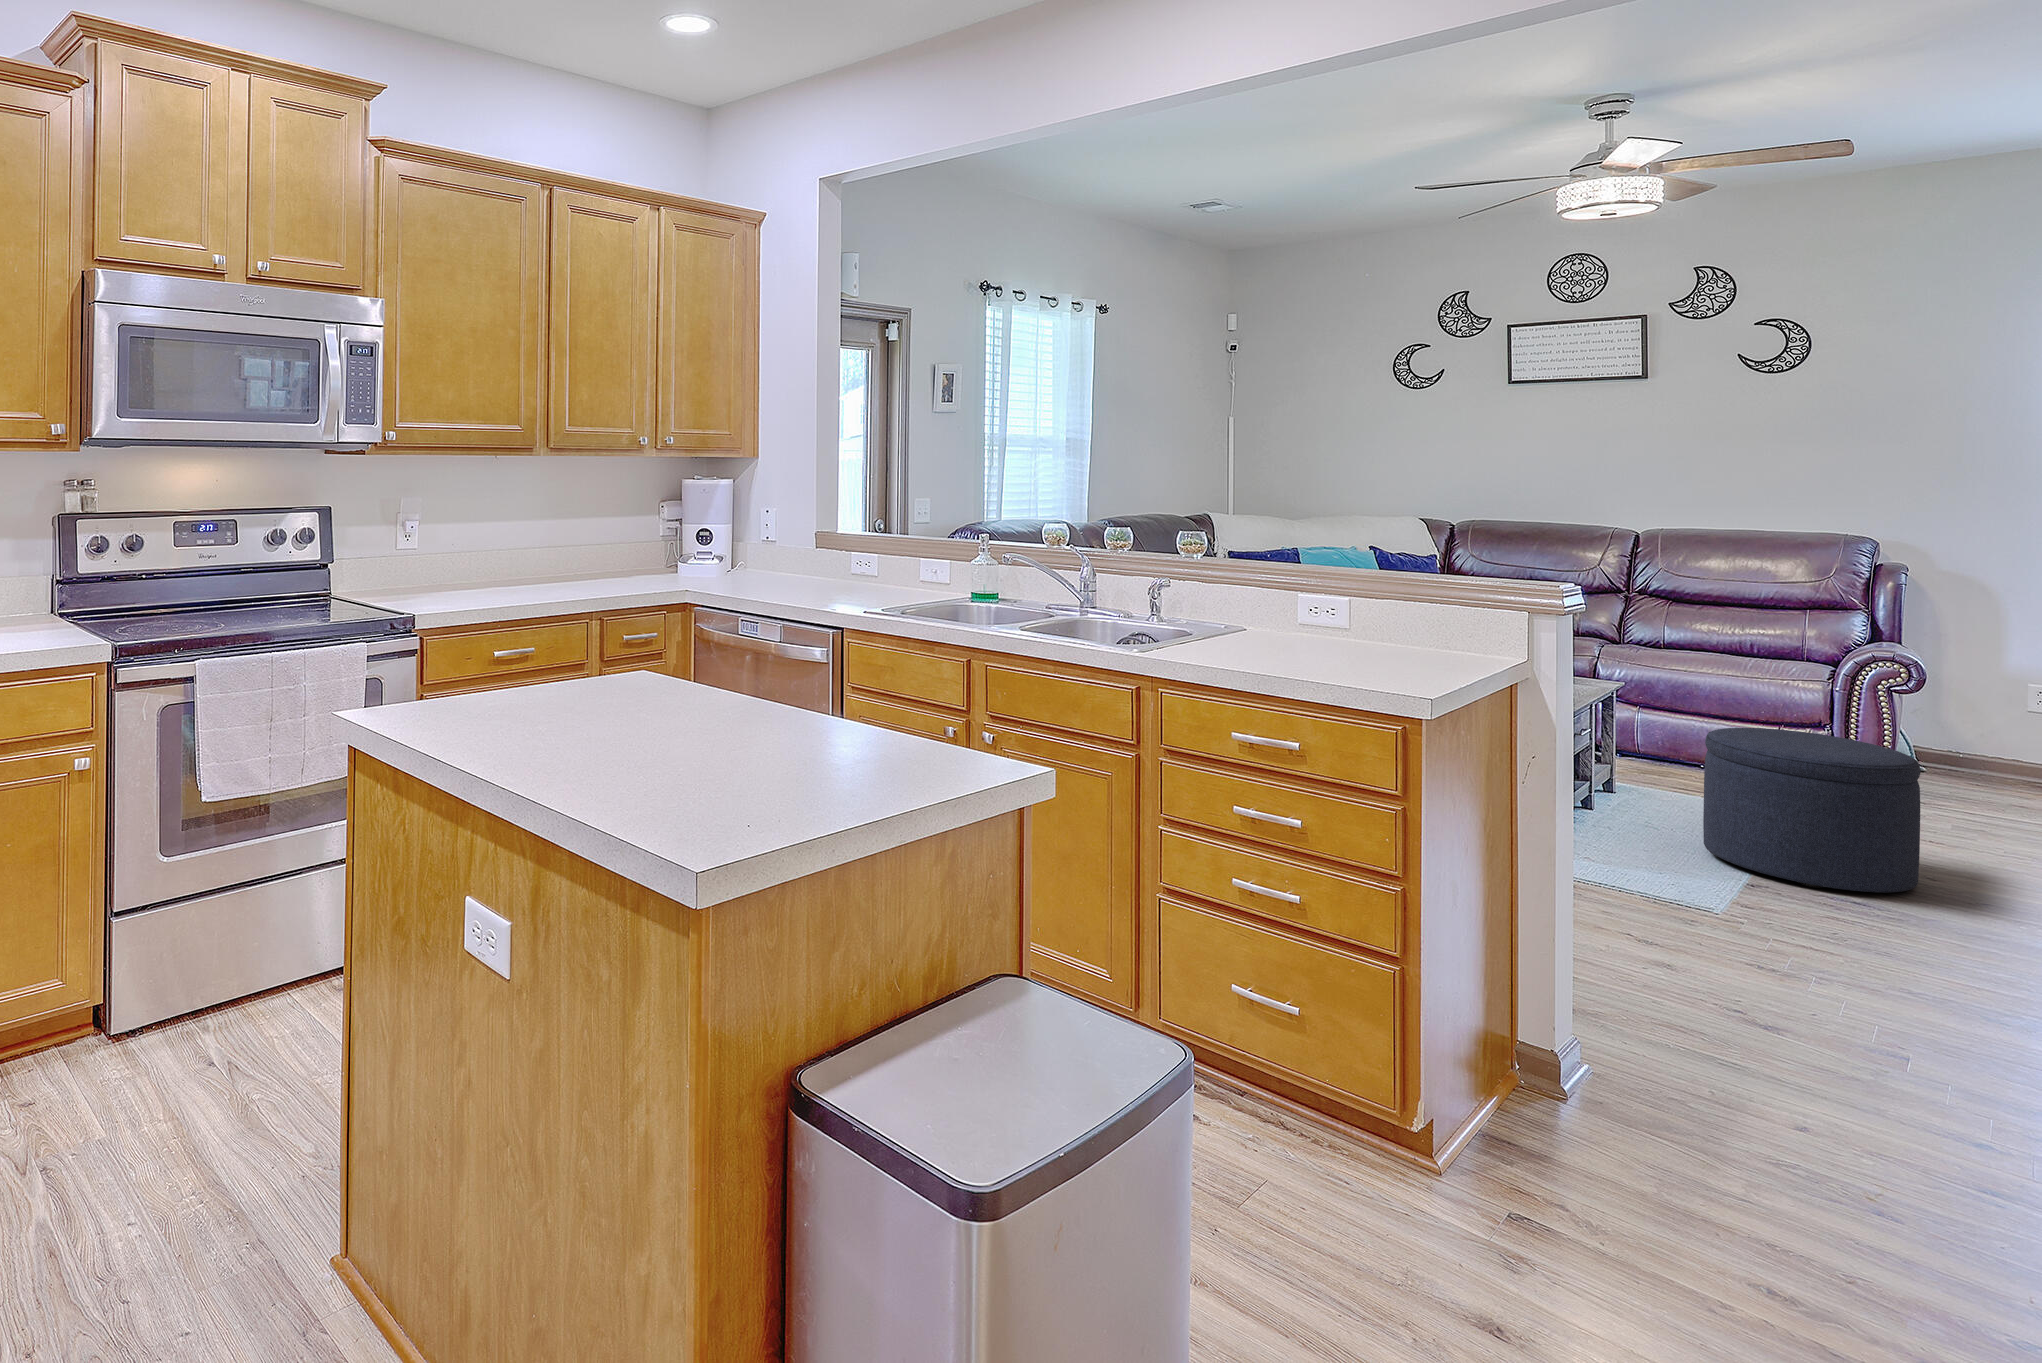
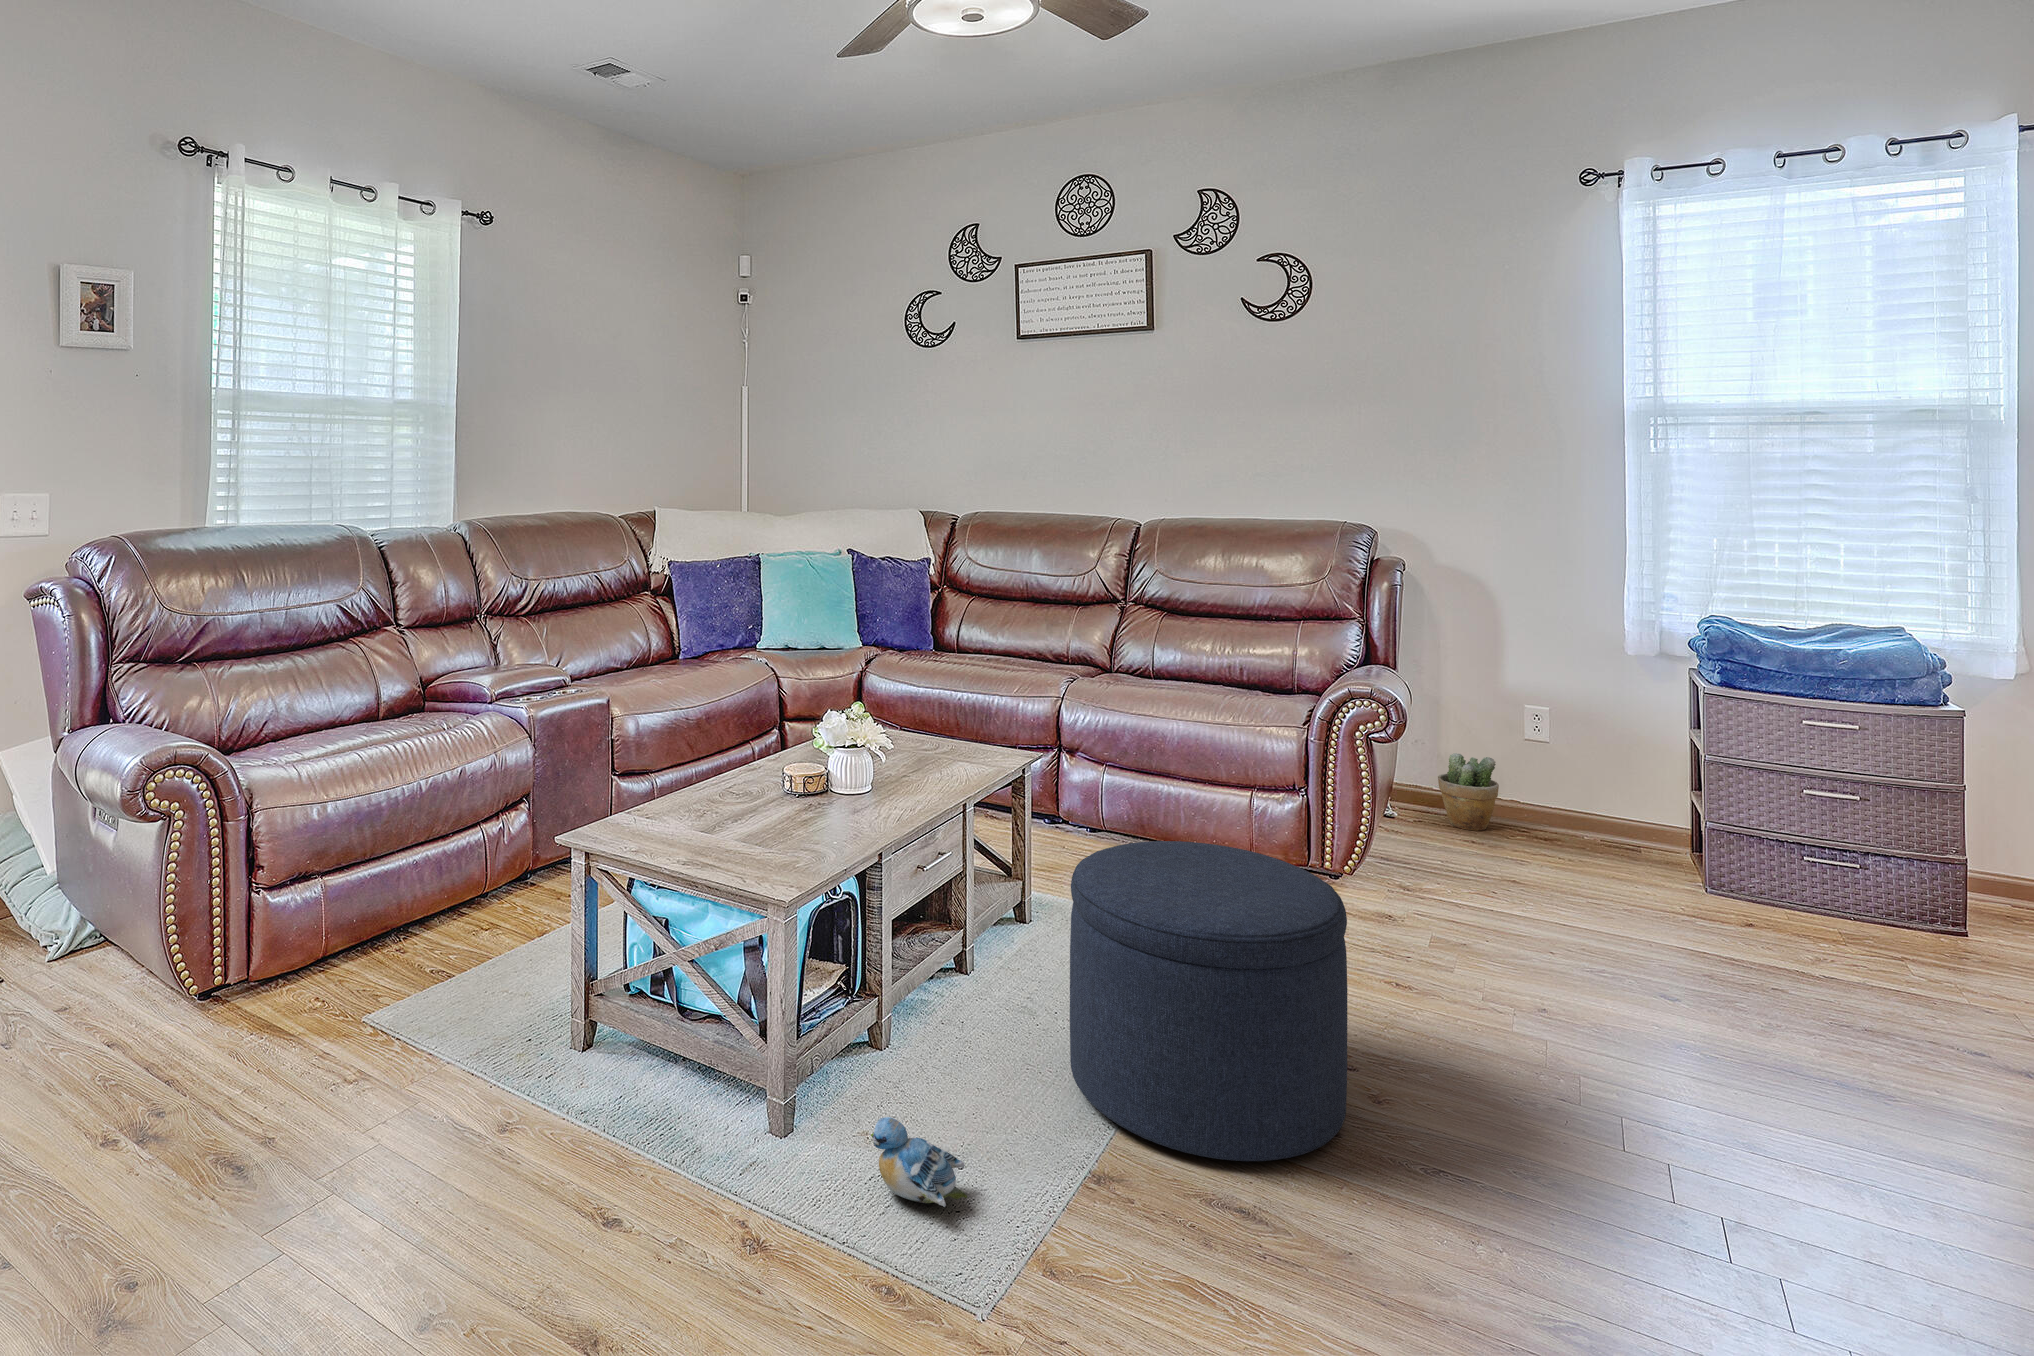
potted plant: none [1936,720,1998,780] -> present [1438,753,1499,831]
plush toy: none [1613,842,1682,885] -> present [871,1117,967,1207]

